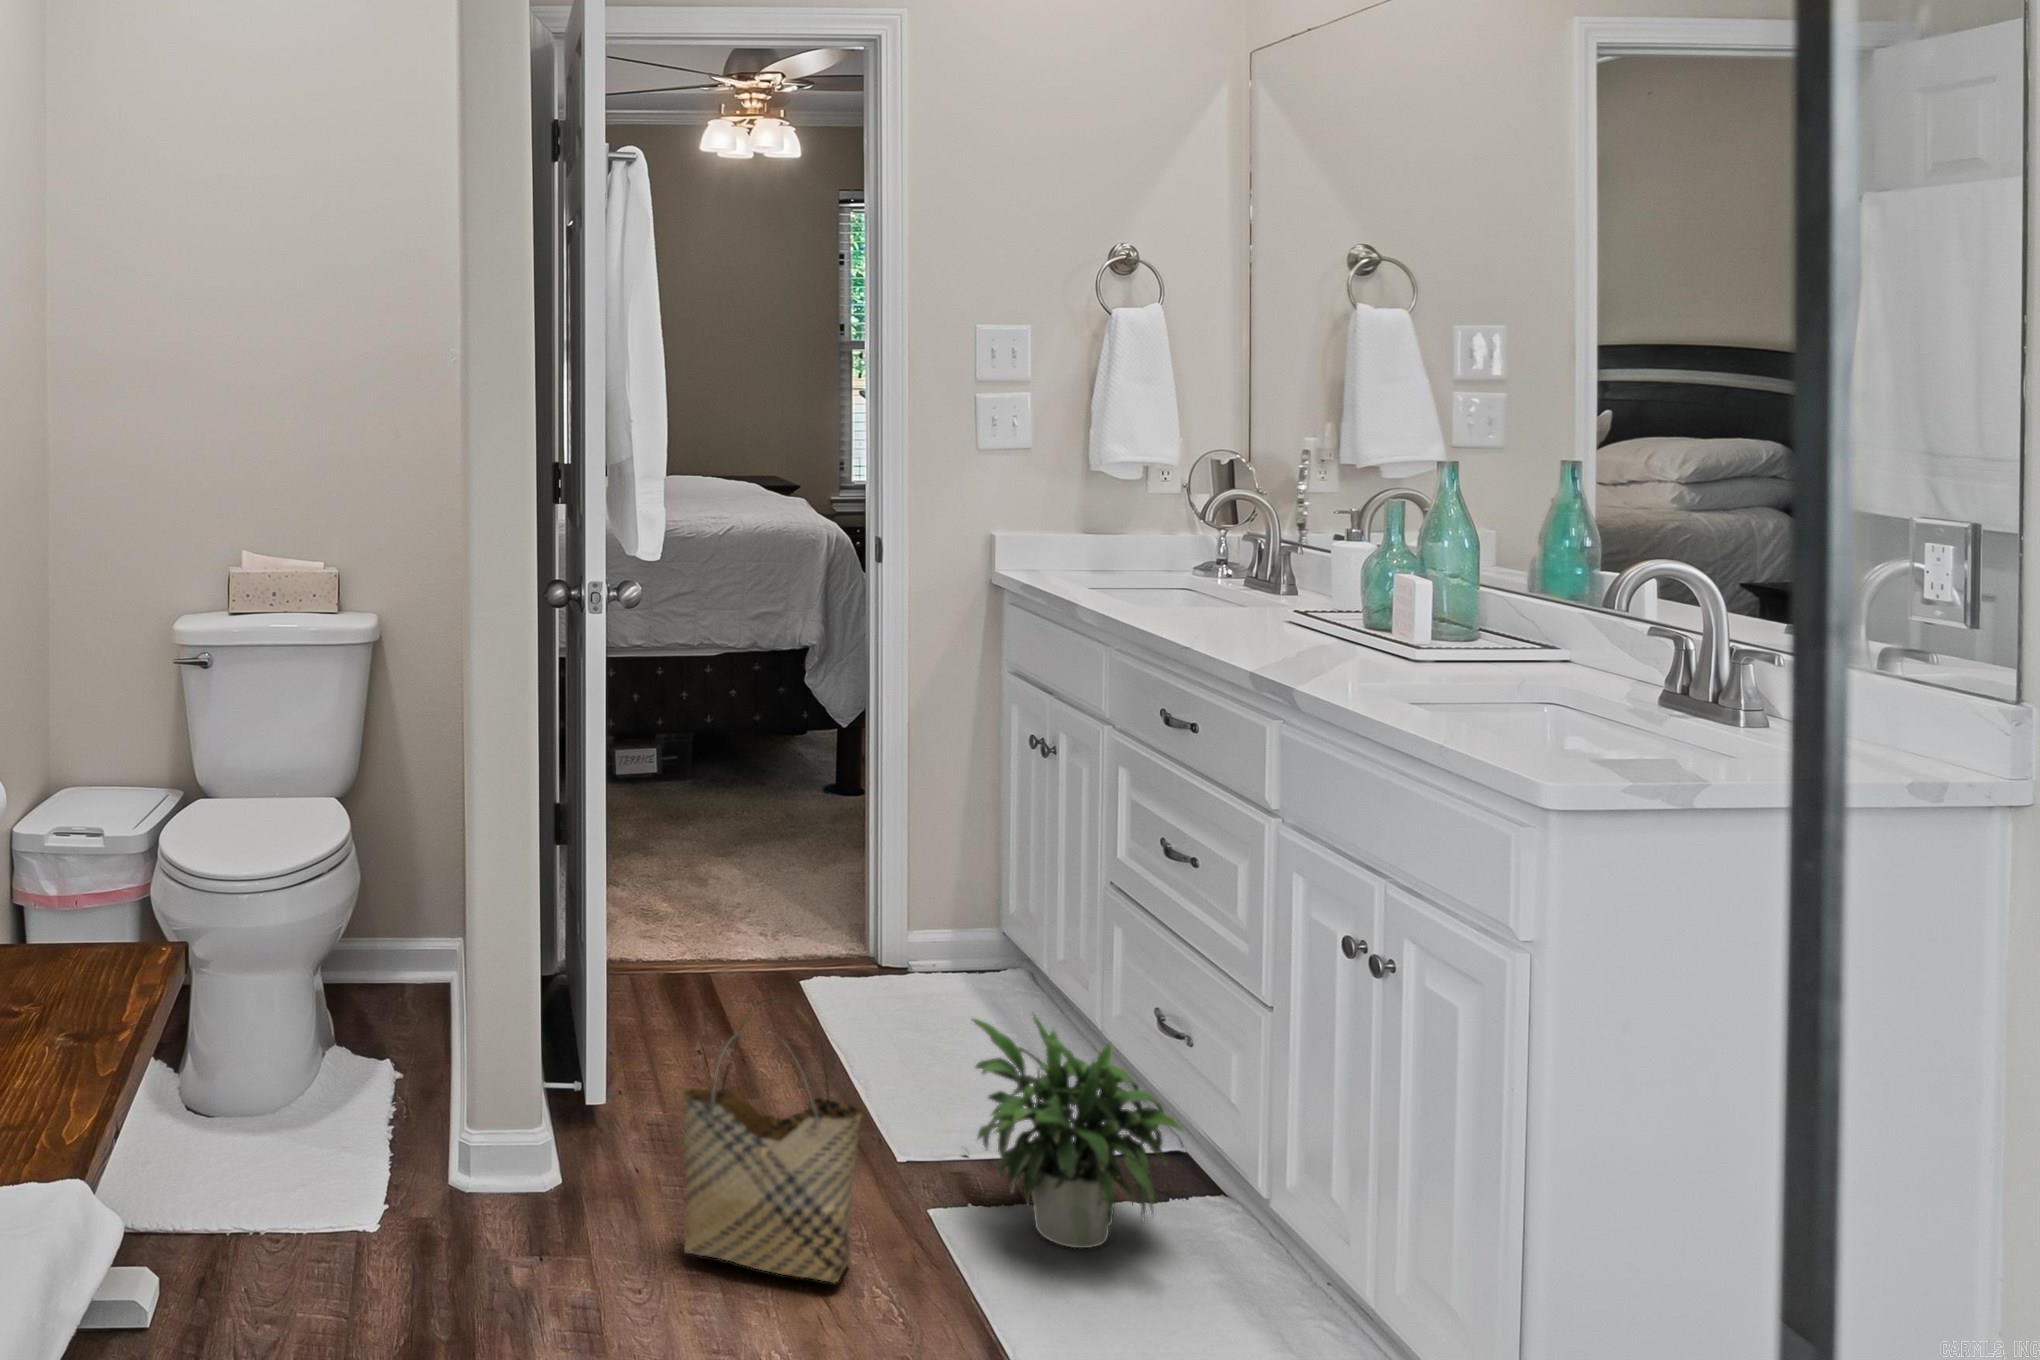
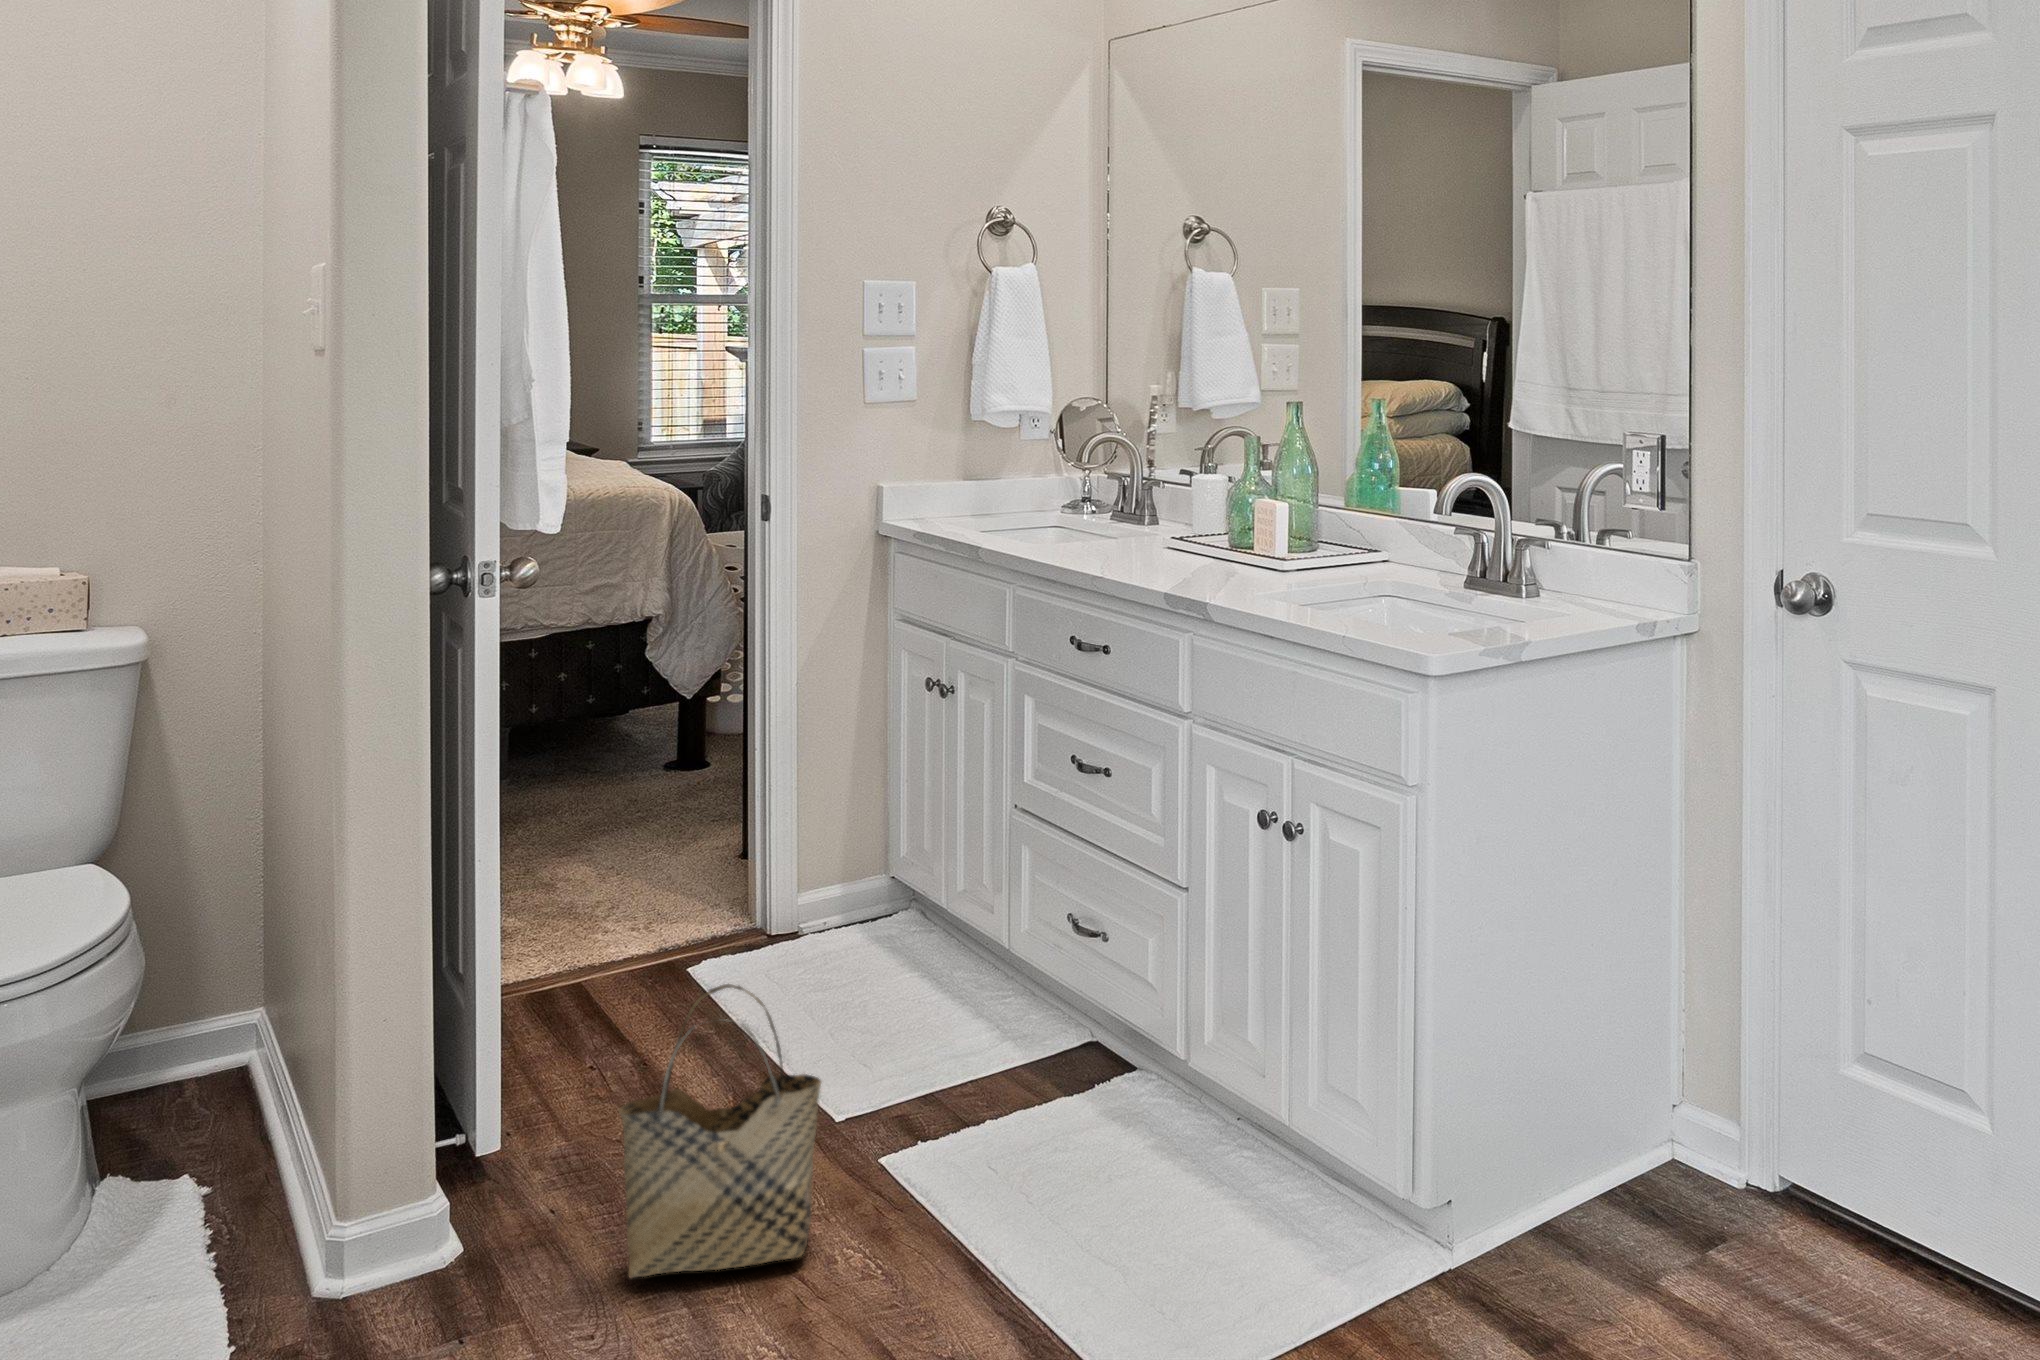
potted plant: present [964,1015,1183,1248] -> none [894,941,1113,1154]

